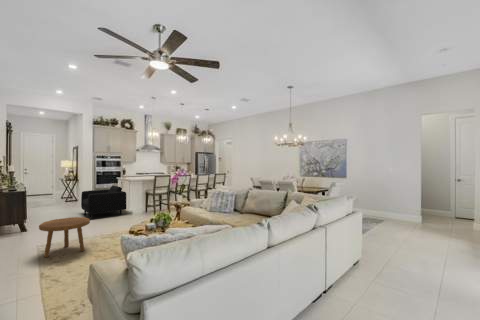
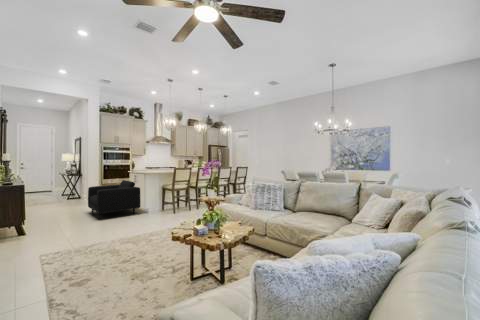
footstool: present [39,217,90,257] -> none [43,218,107,270]

